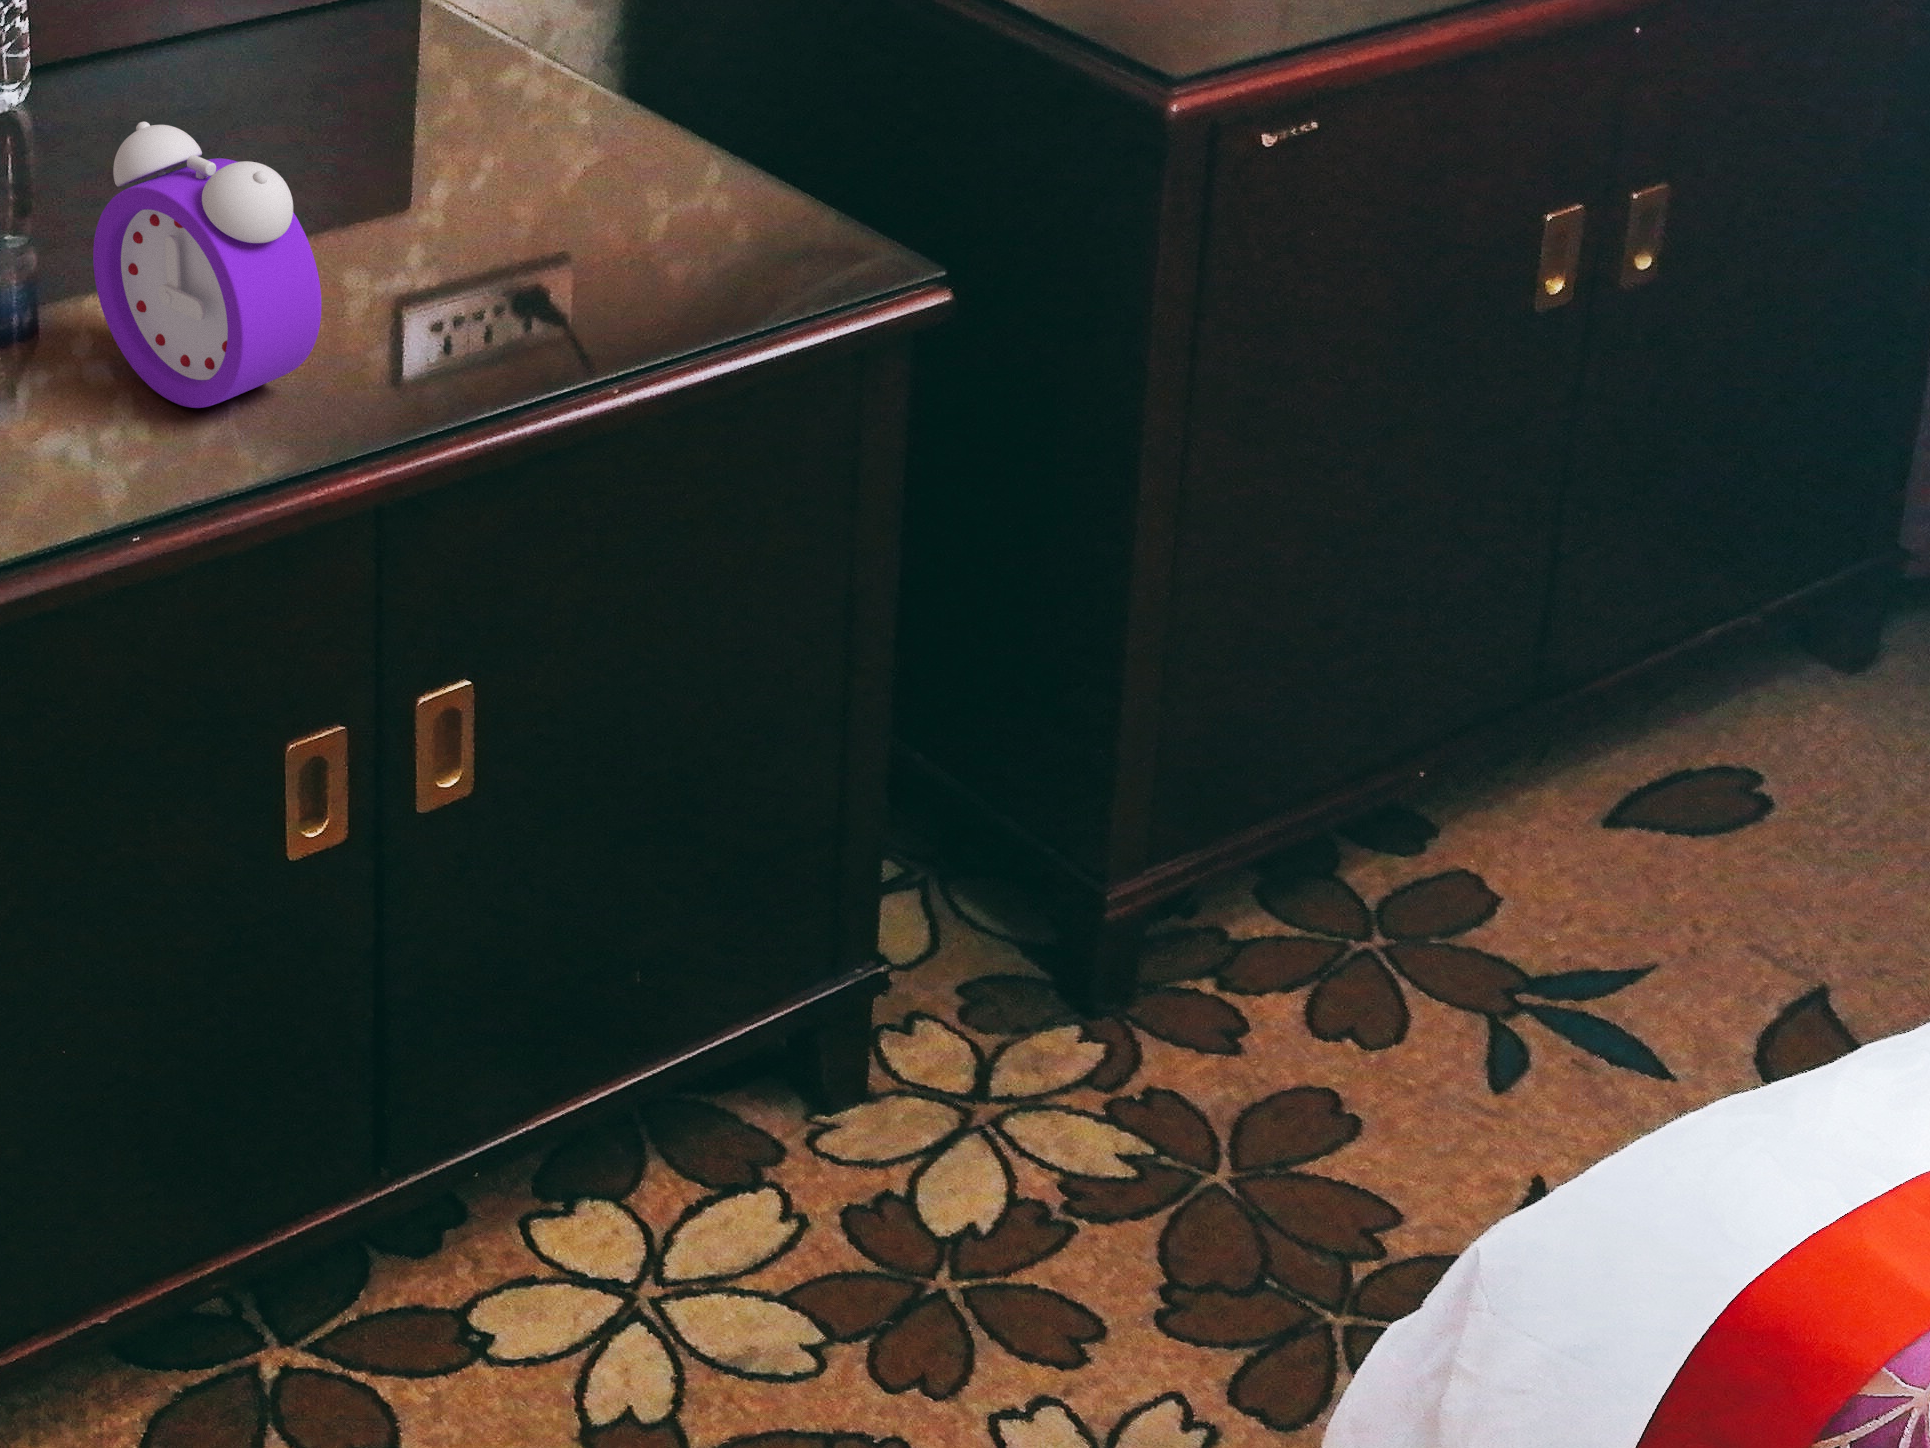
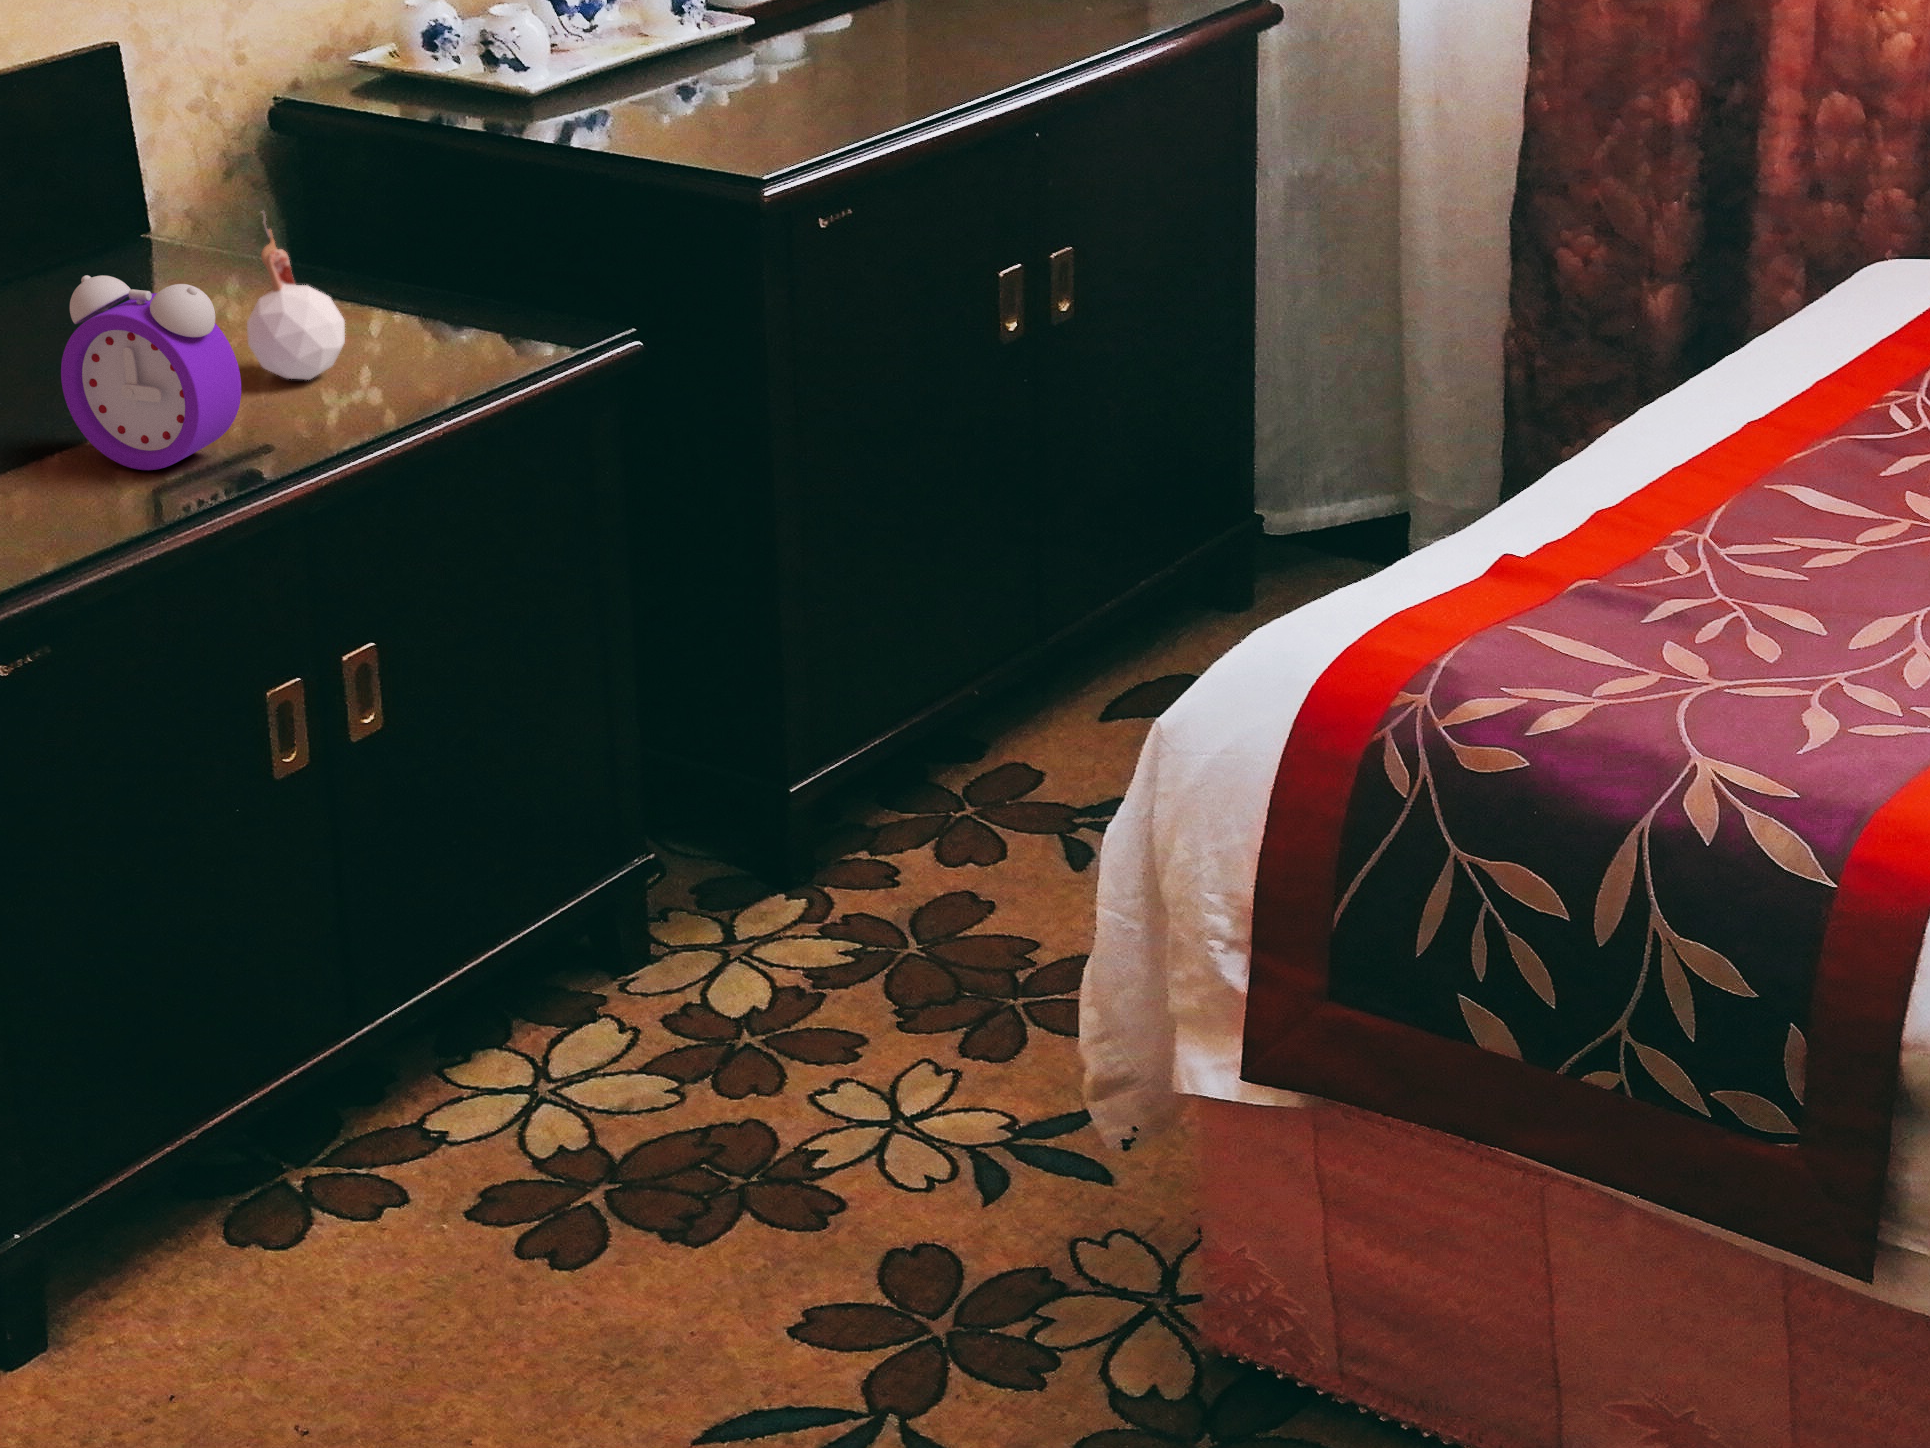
candle: none [401,36,533,278] -> present [247,211,345,380]

